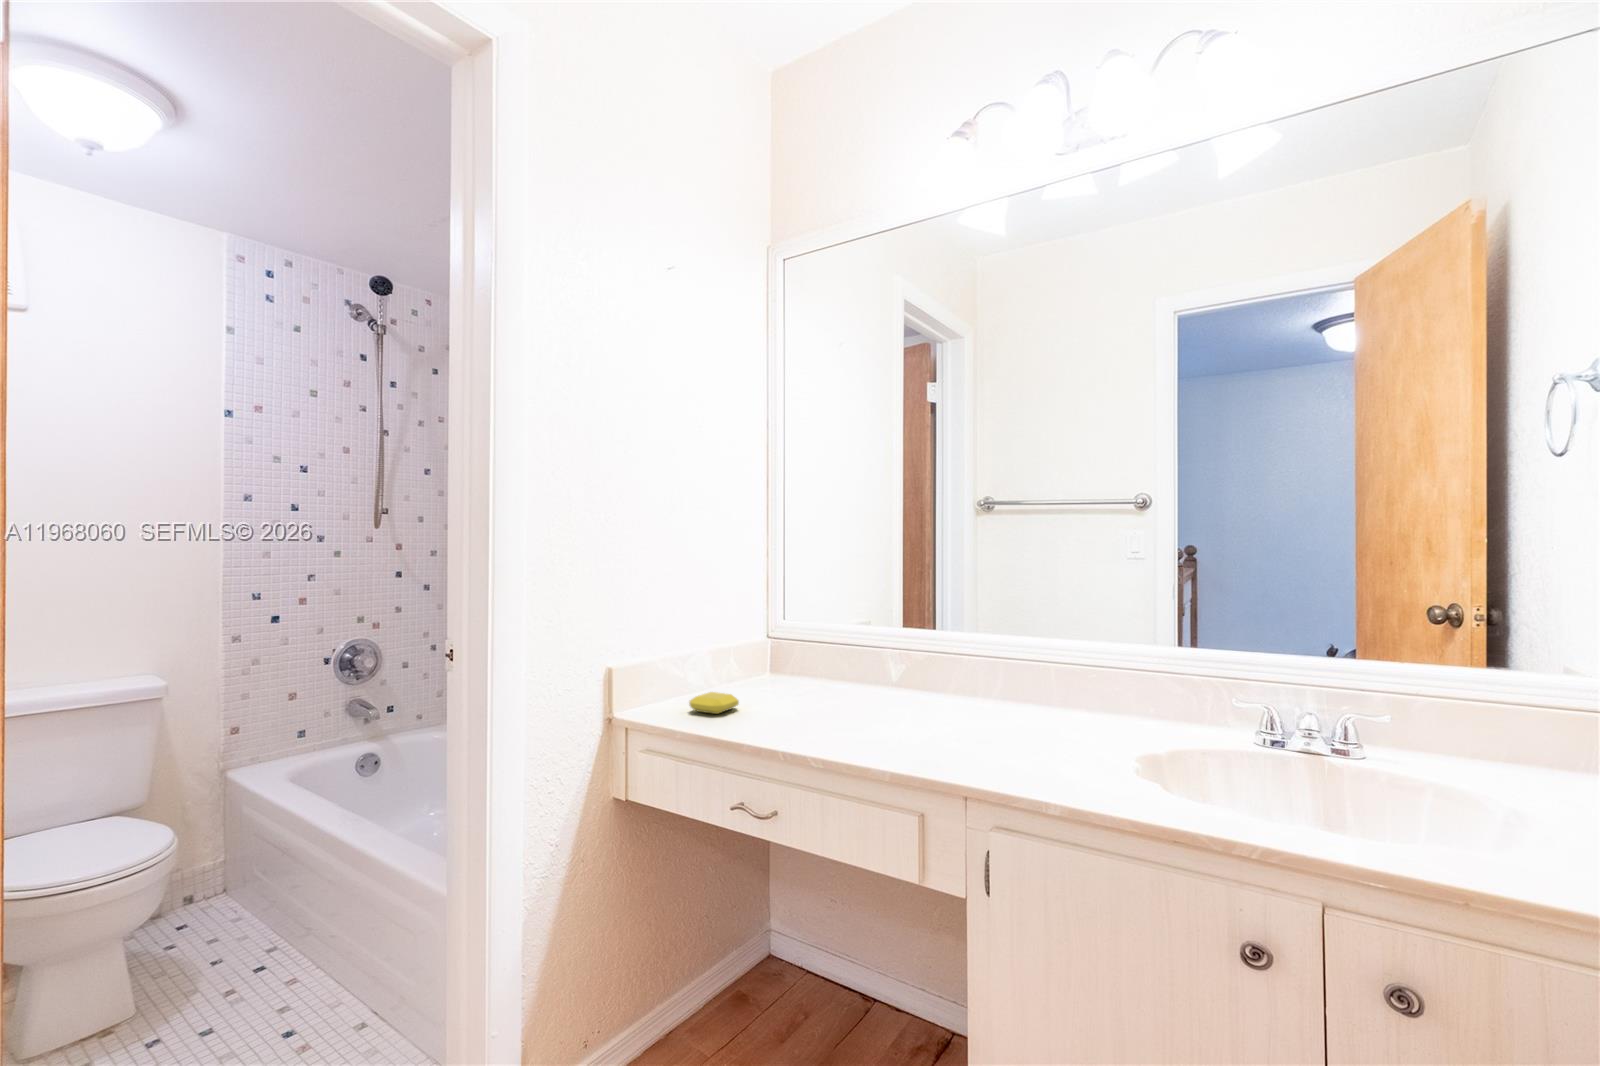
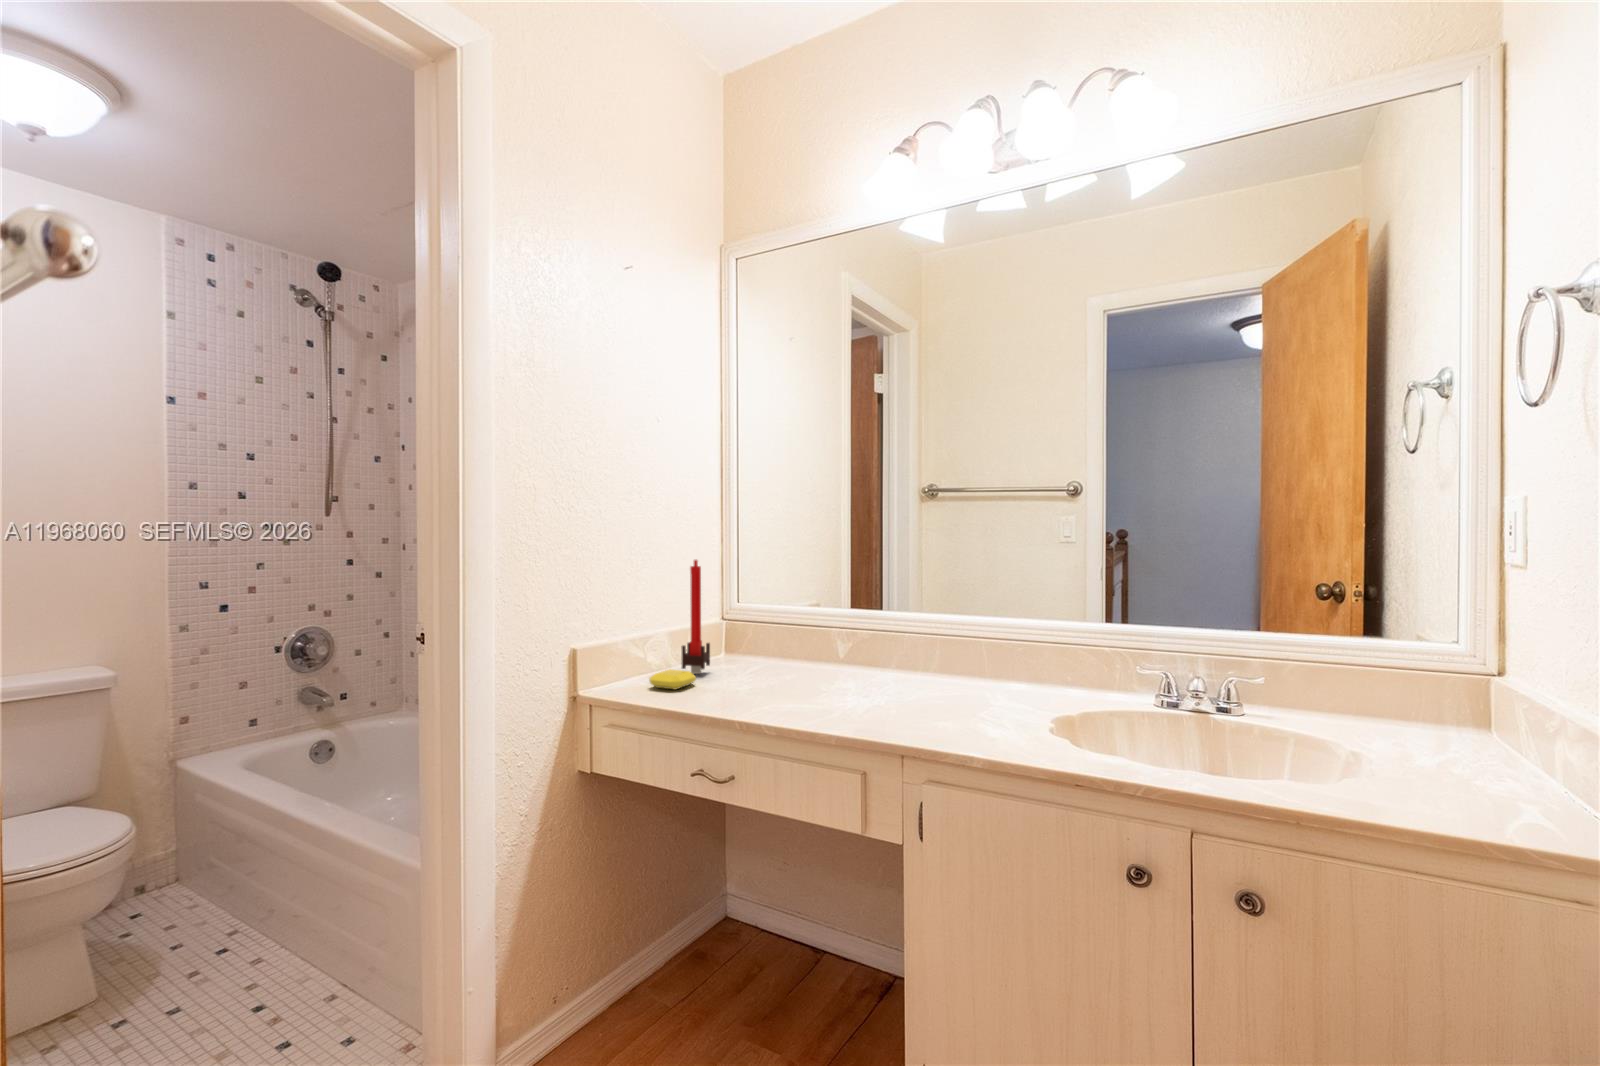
candle: none [724,575,754,697] -> present [682,560,710,674]

